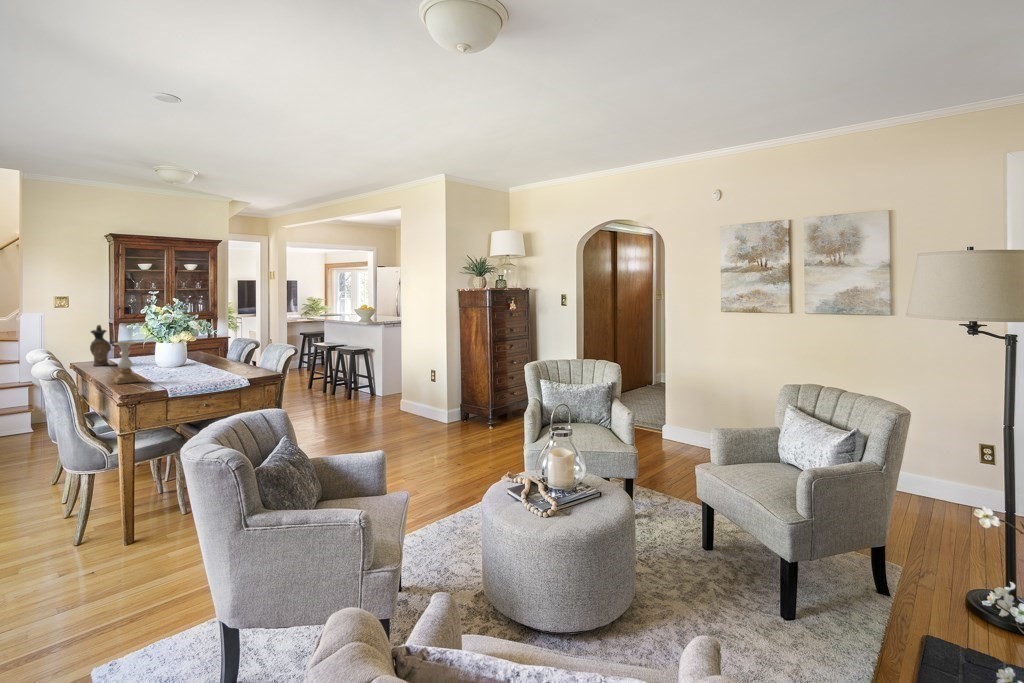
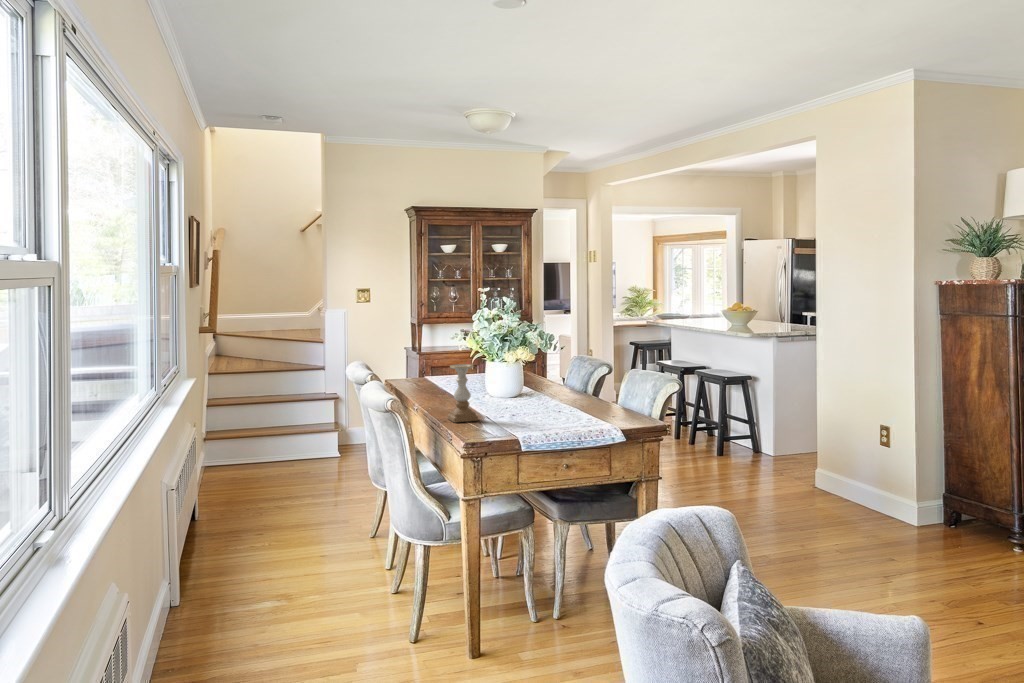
ceramic pitcher: present [90,325,111,366] -> none [408,333,430,387]

